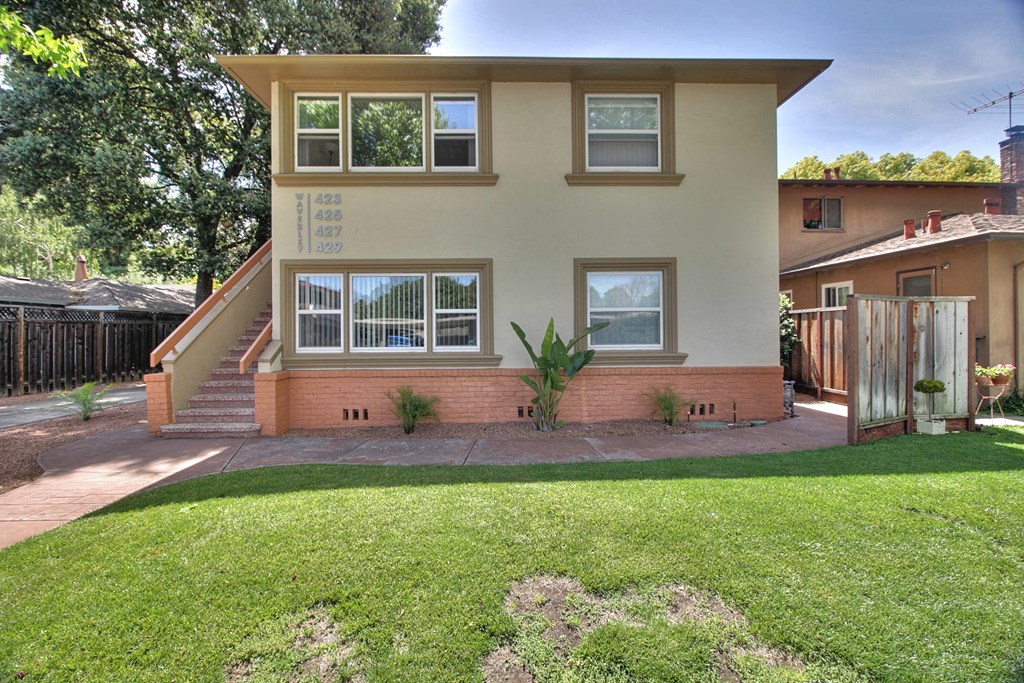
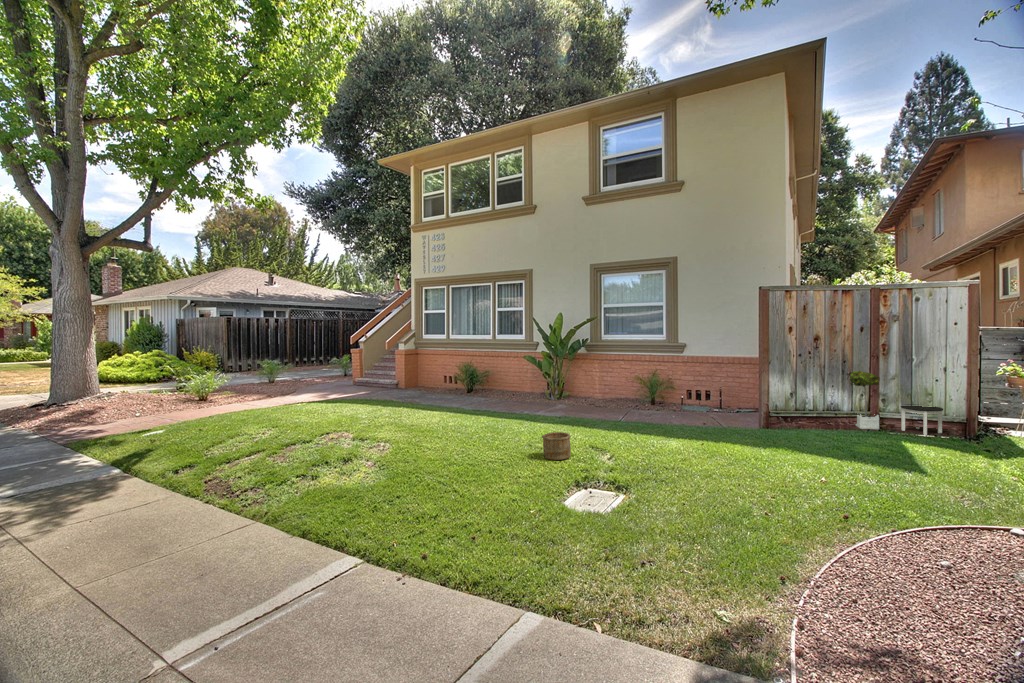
round table: none [952,407,993,436] -> present [901,404,943,435]
wooden bucket: none [883,498,941,548] -> present [542,432,571,460]

